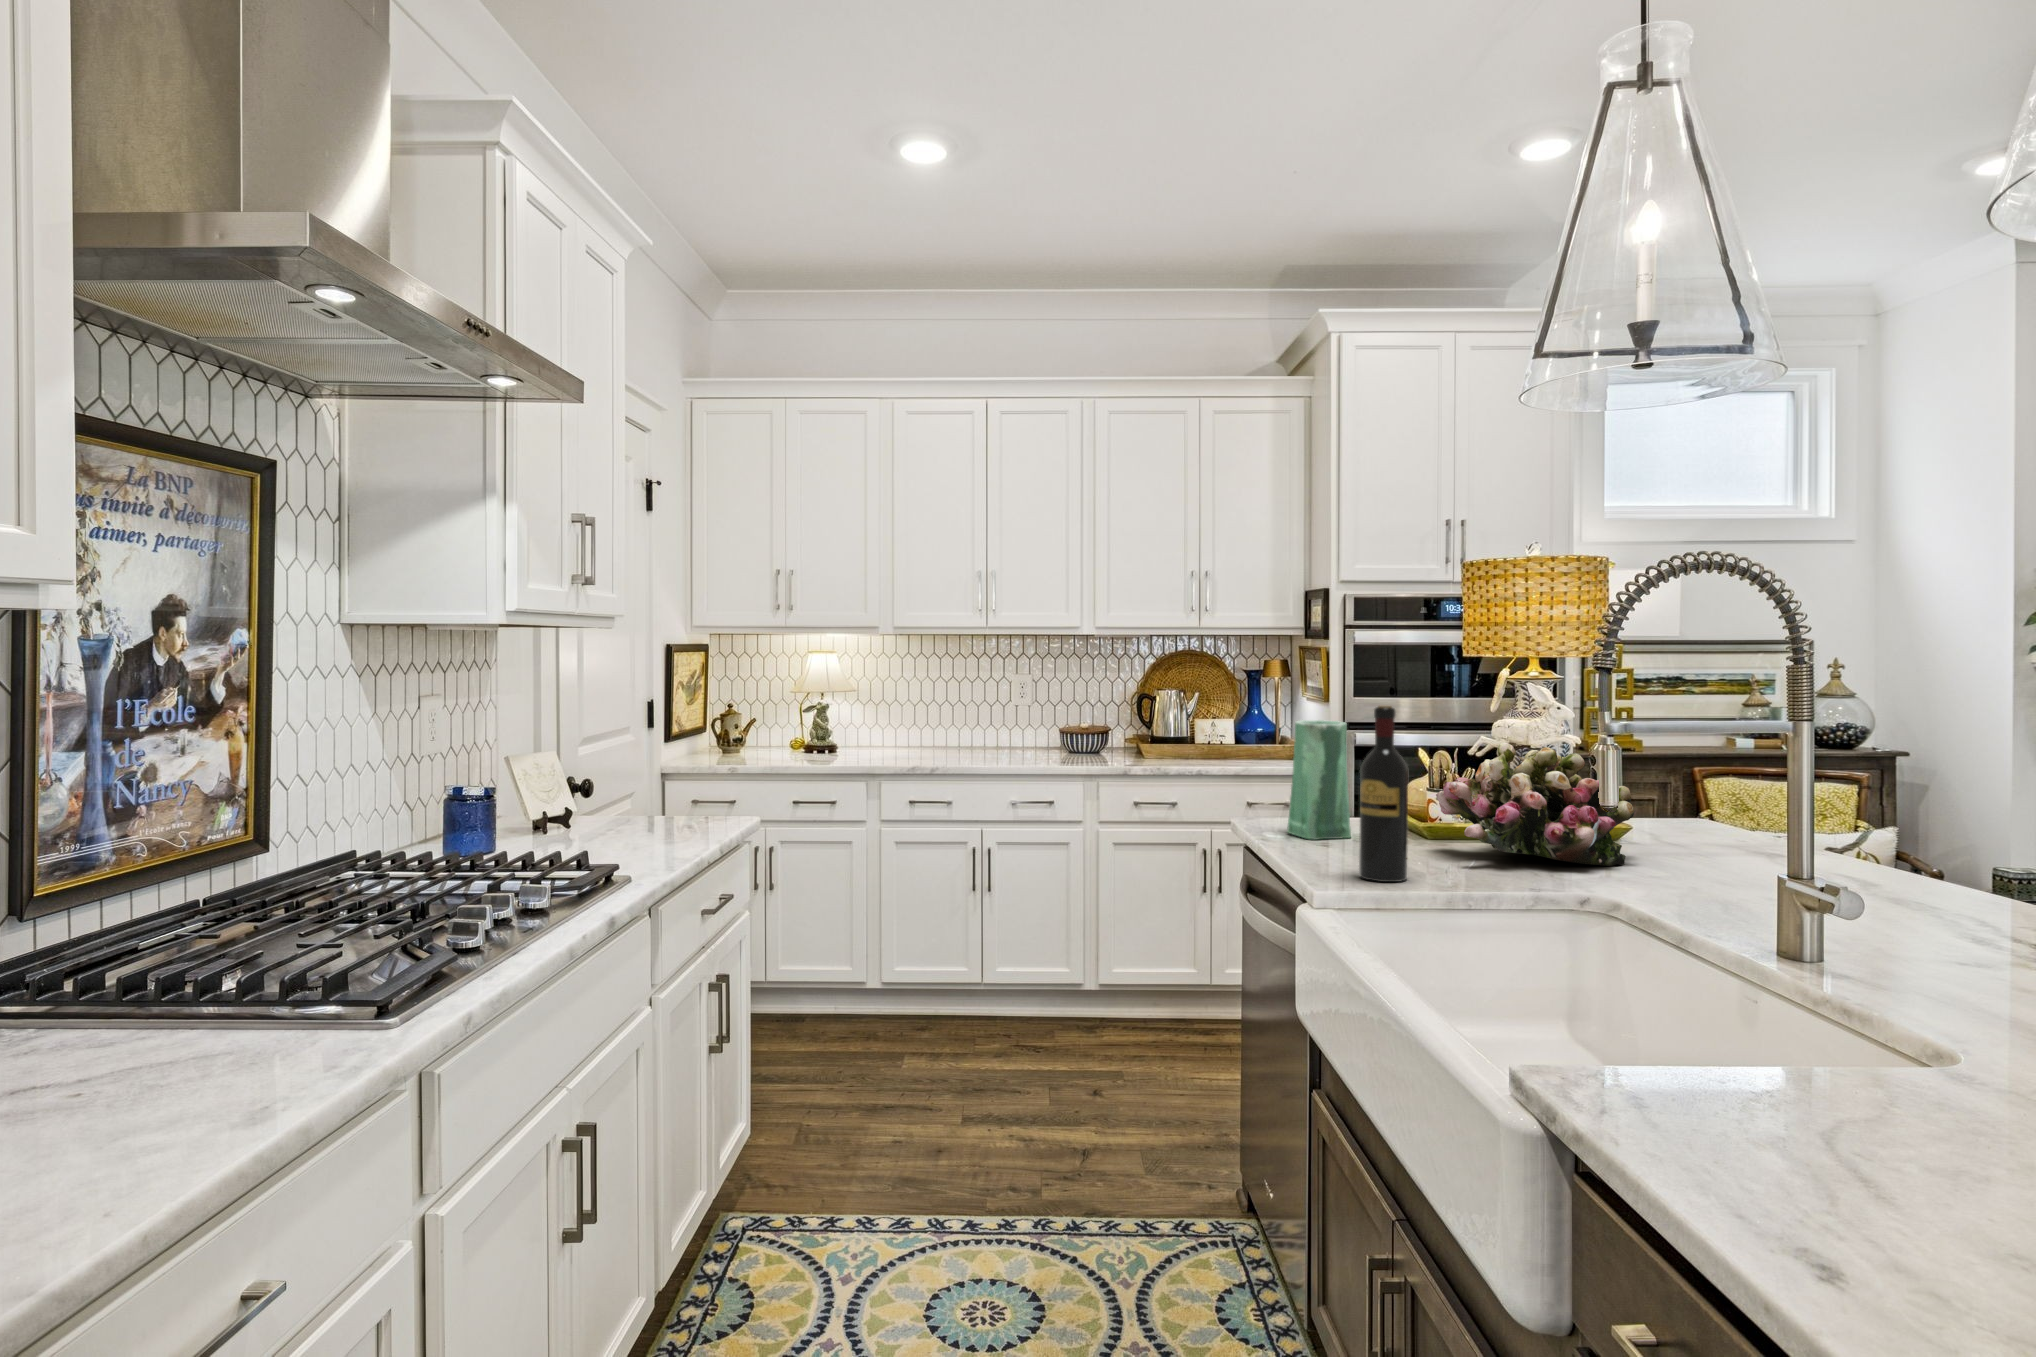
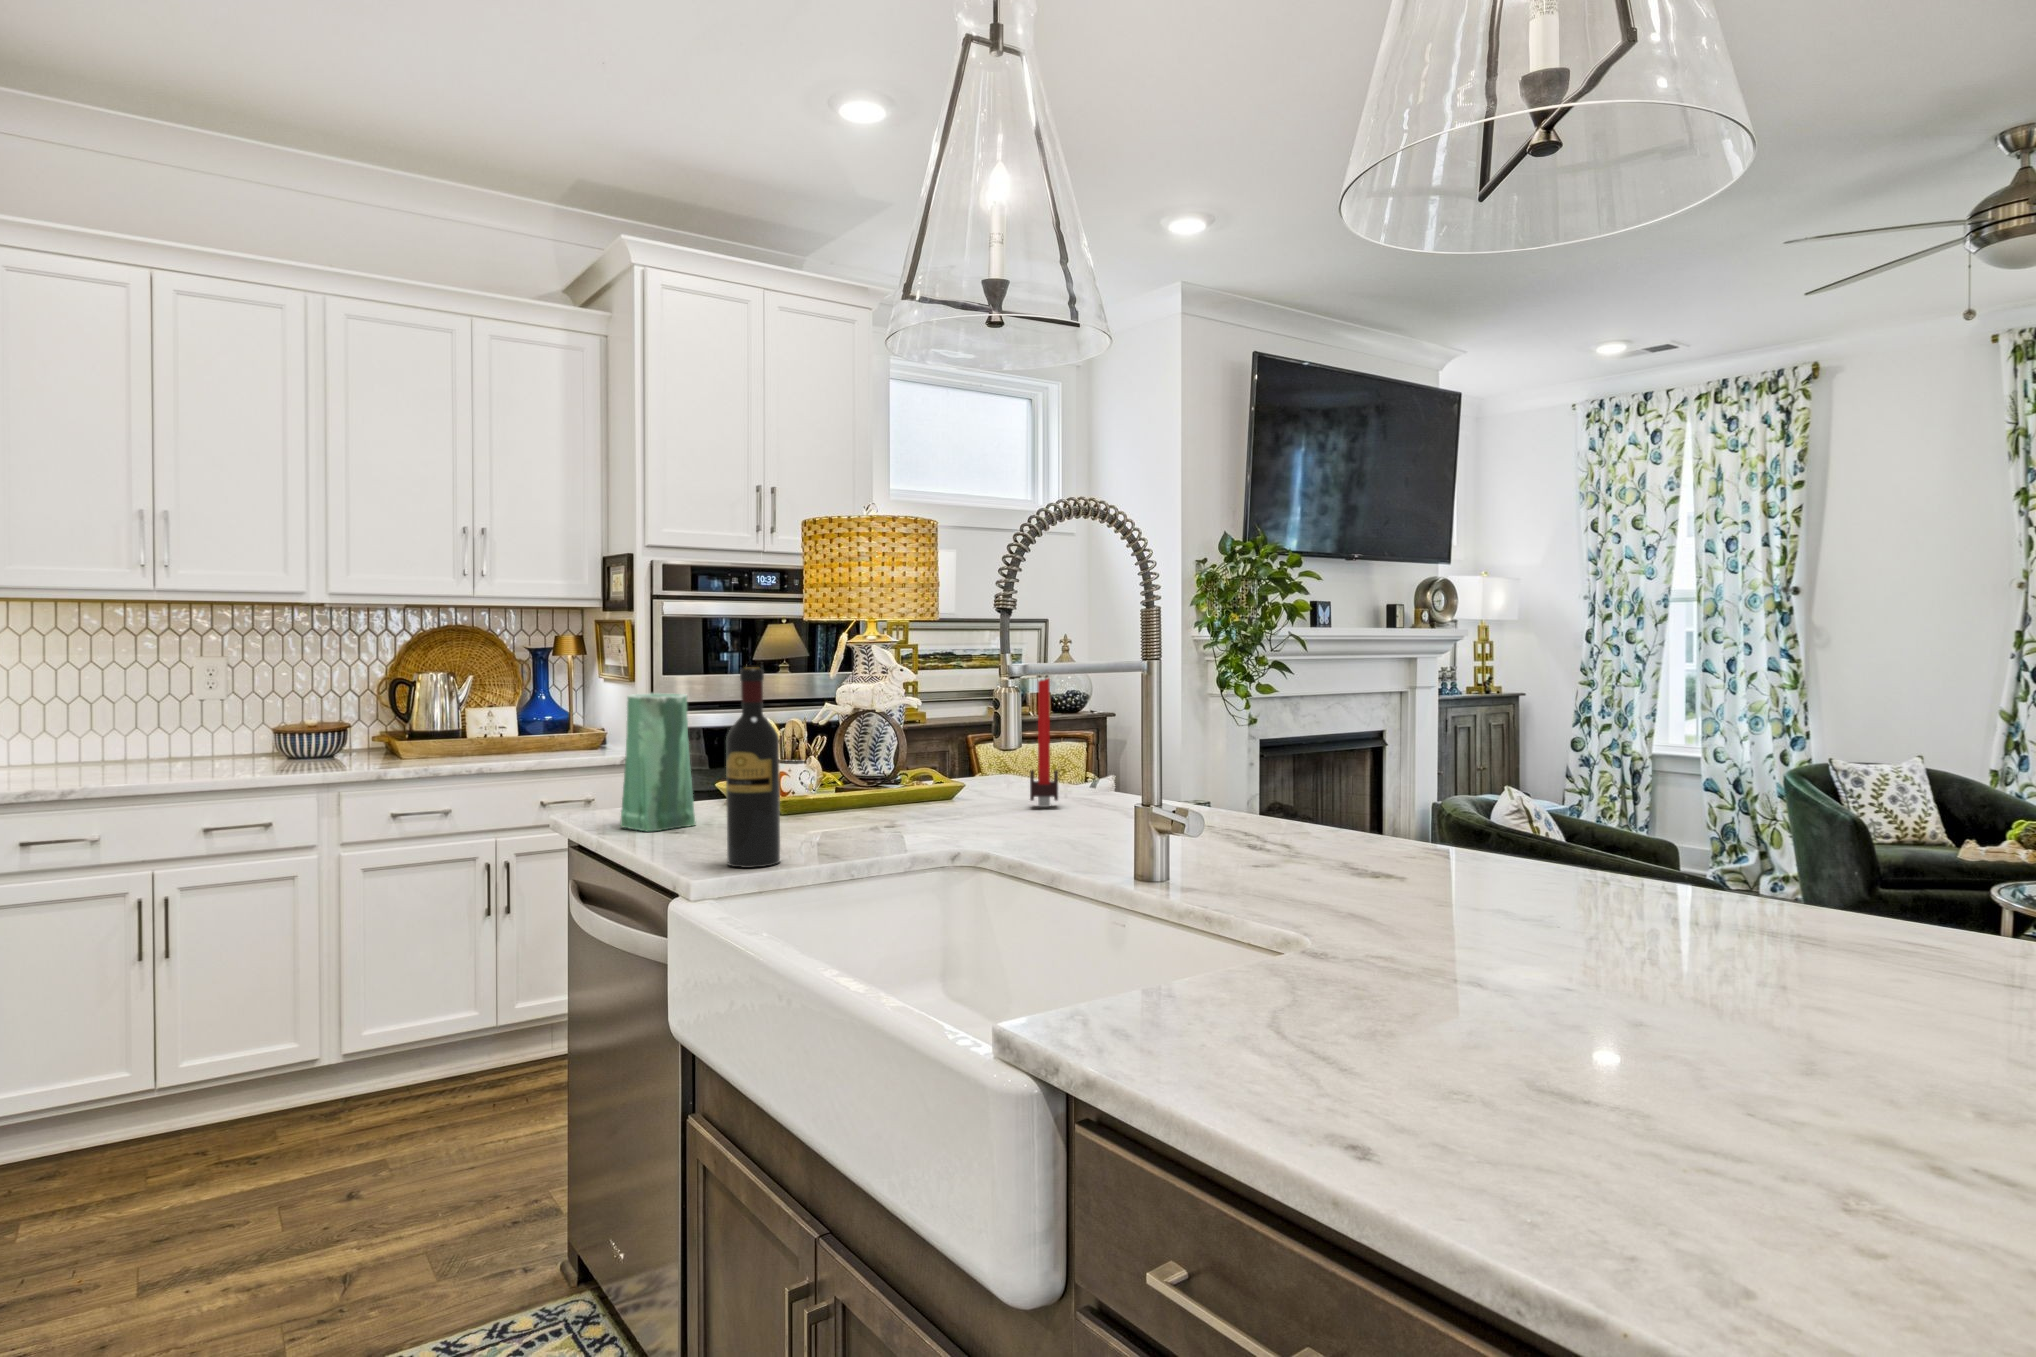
candle: none [1700,710,1738,858] -> present [1030,678,1058,807]
flower arrangement: present [1436,742,1634,866] -> none [792,707,981,825]

